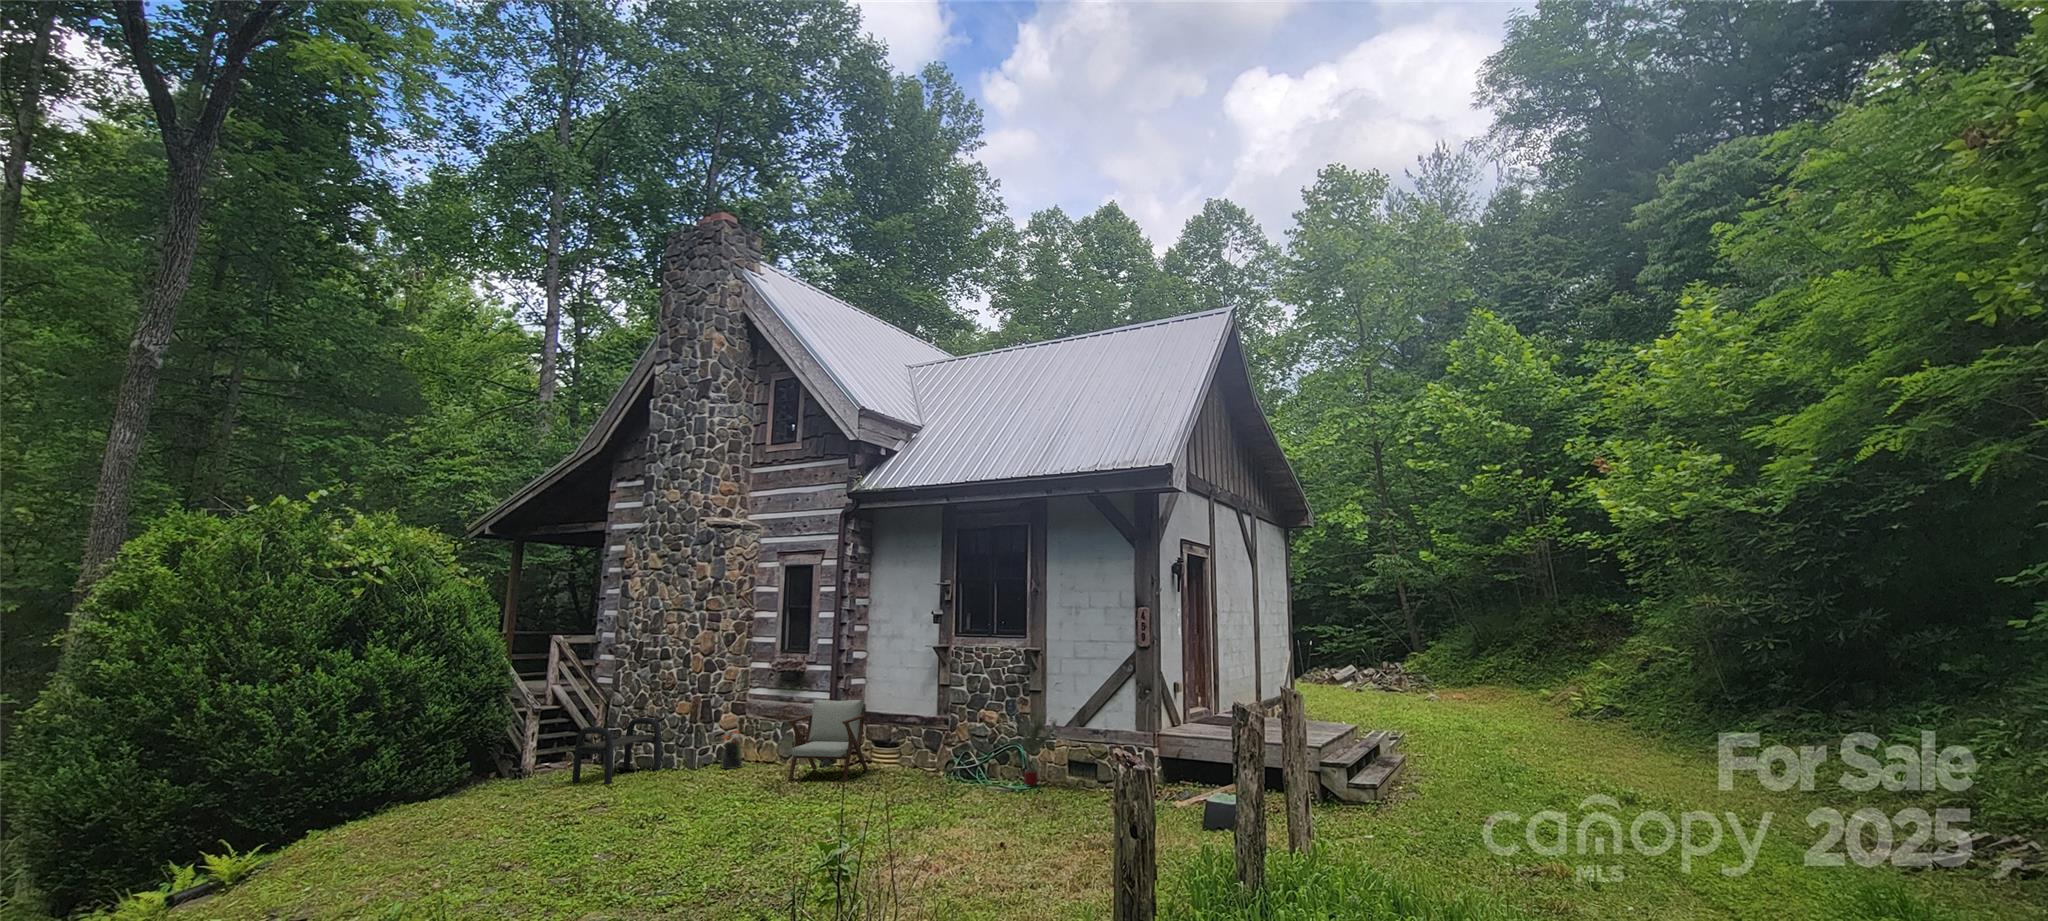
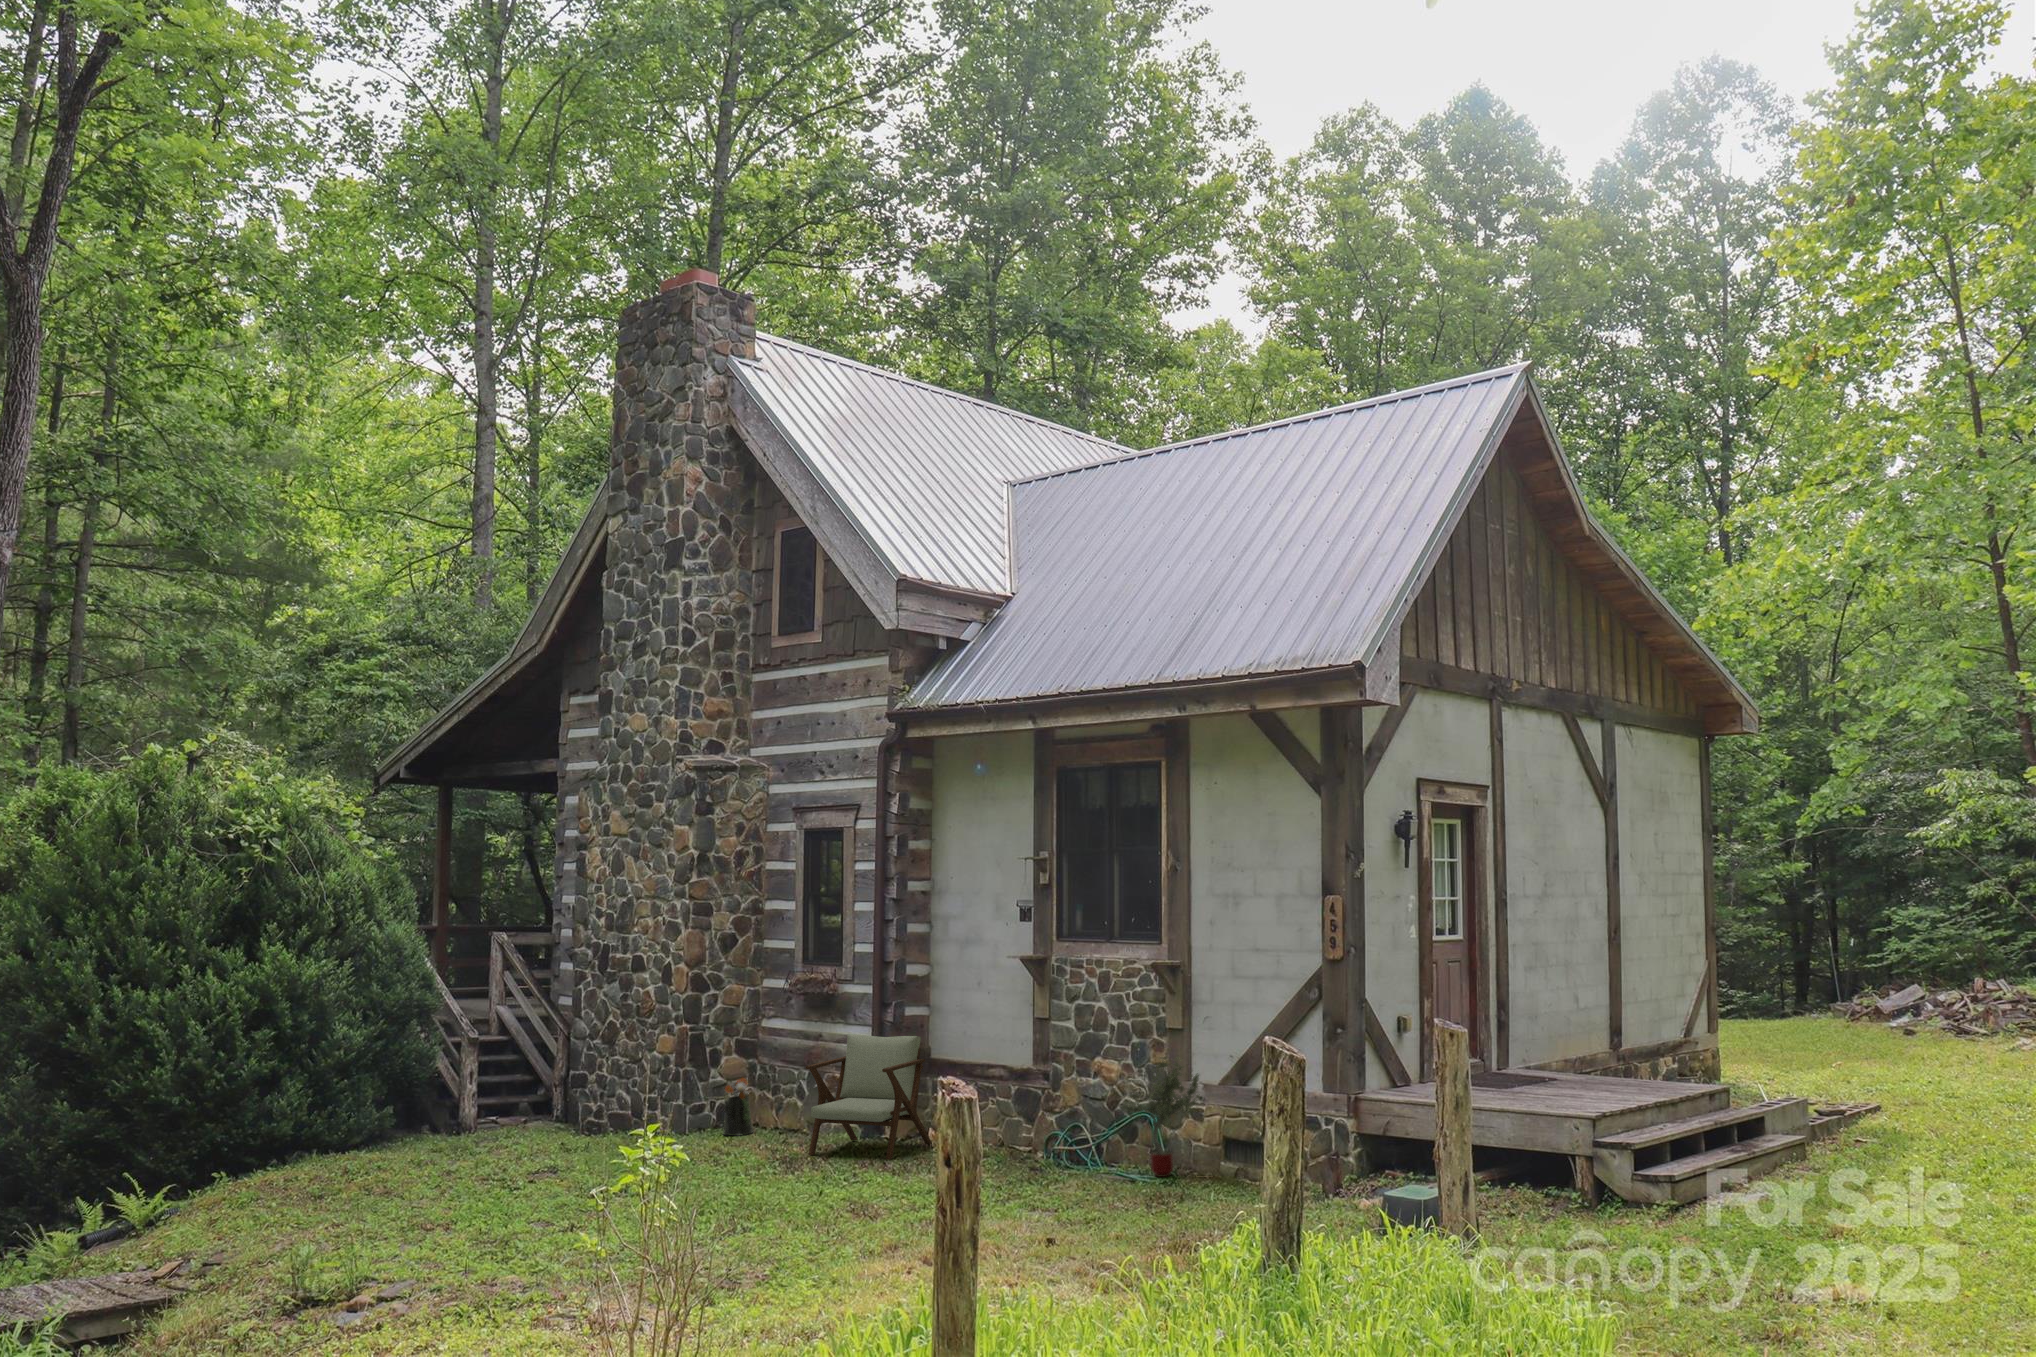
bench: present [572,717,661,784] -> none [515,1056,638,1152]

